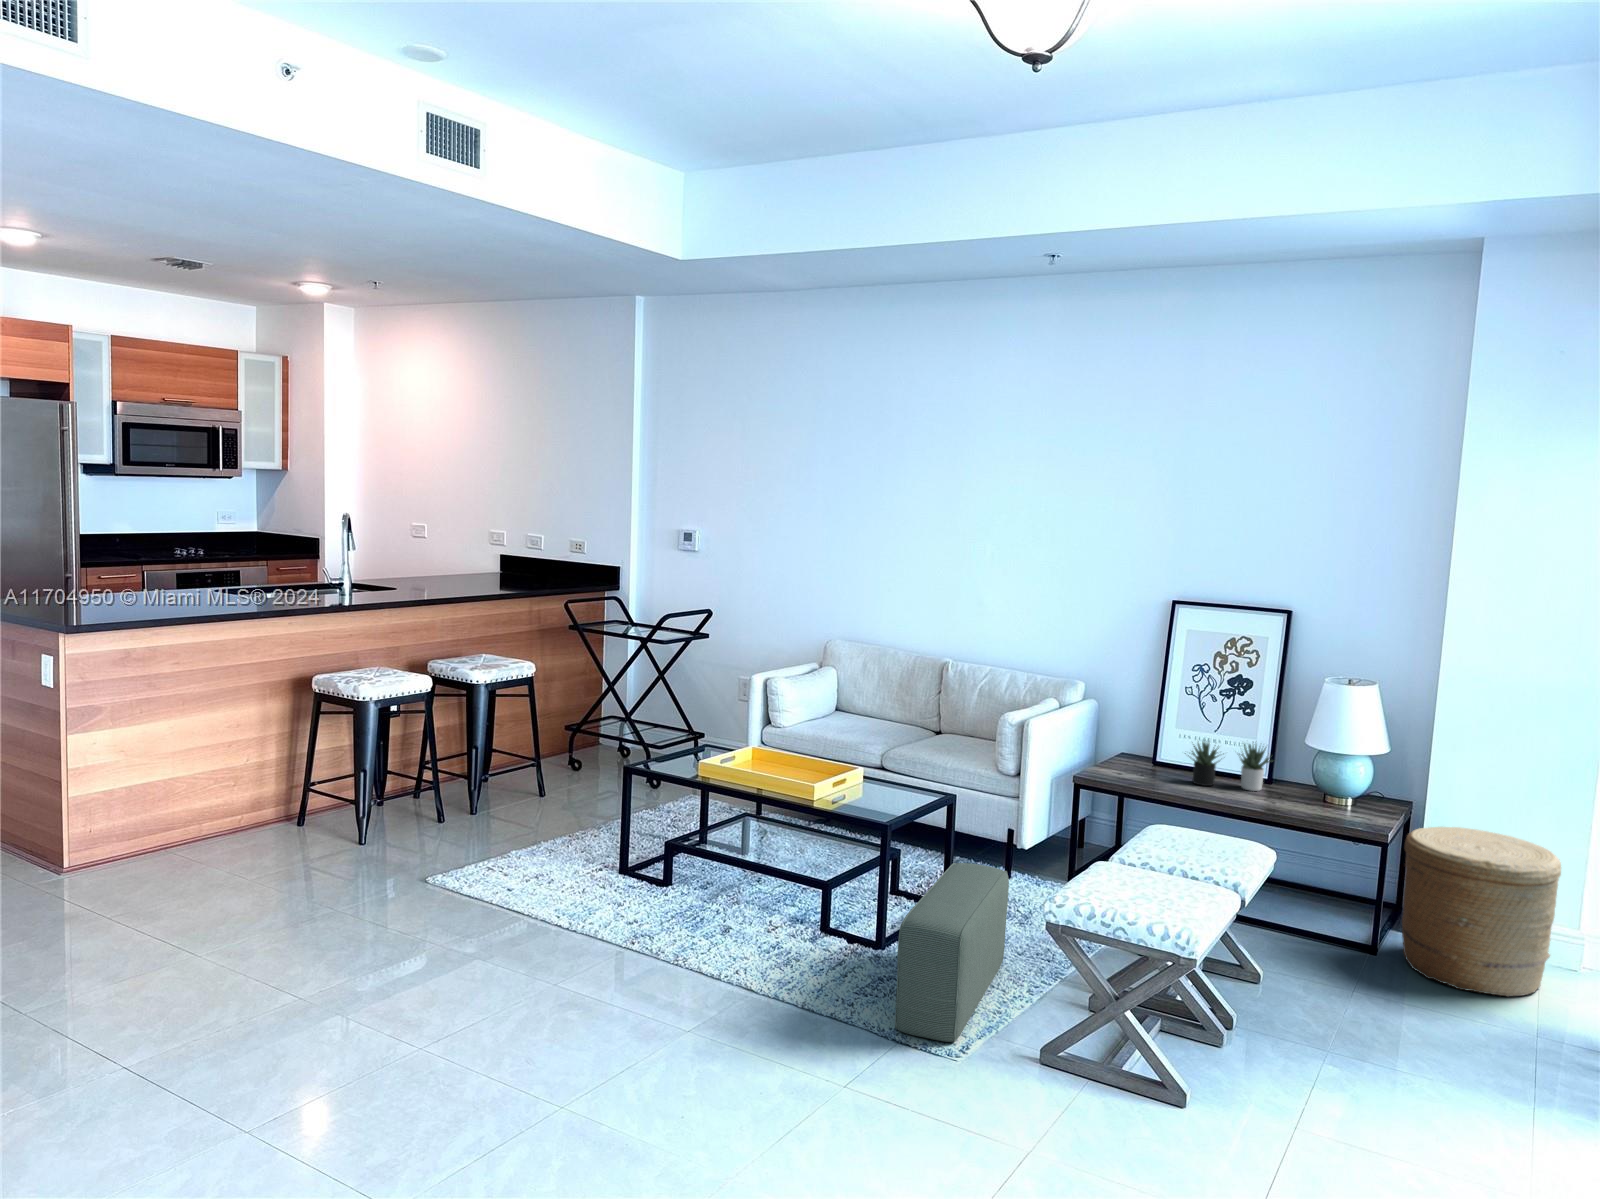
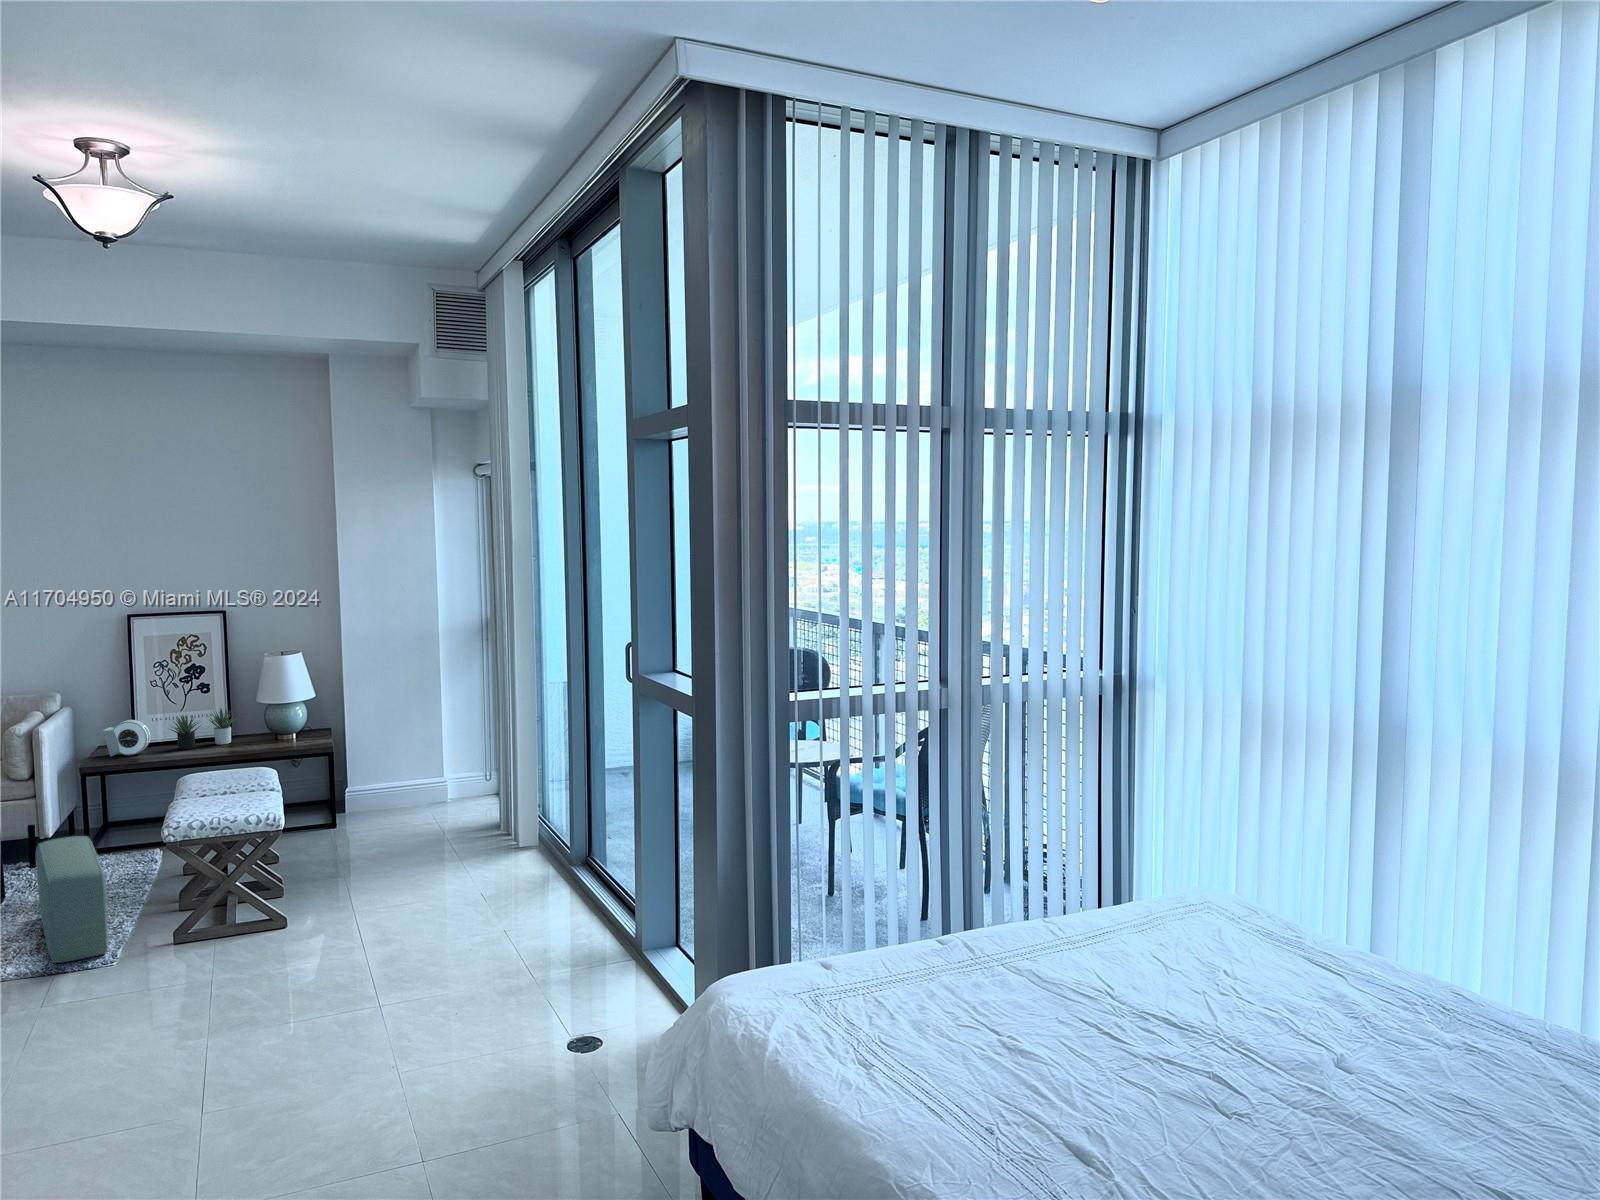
alarm clock: none [1110,731,1161,776] -> present [103,720,150,757]
woven basket: present [1402,827,1561,997] -> none [341,730,431,828]

